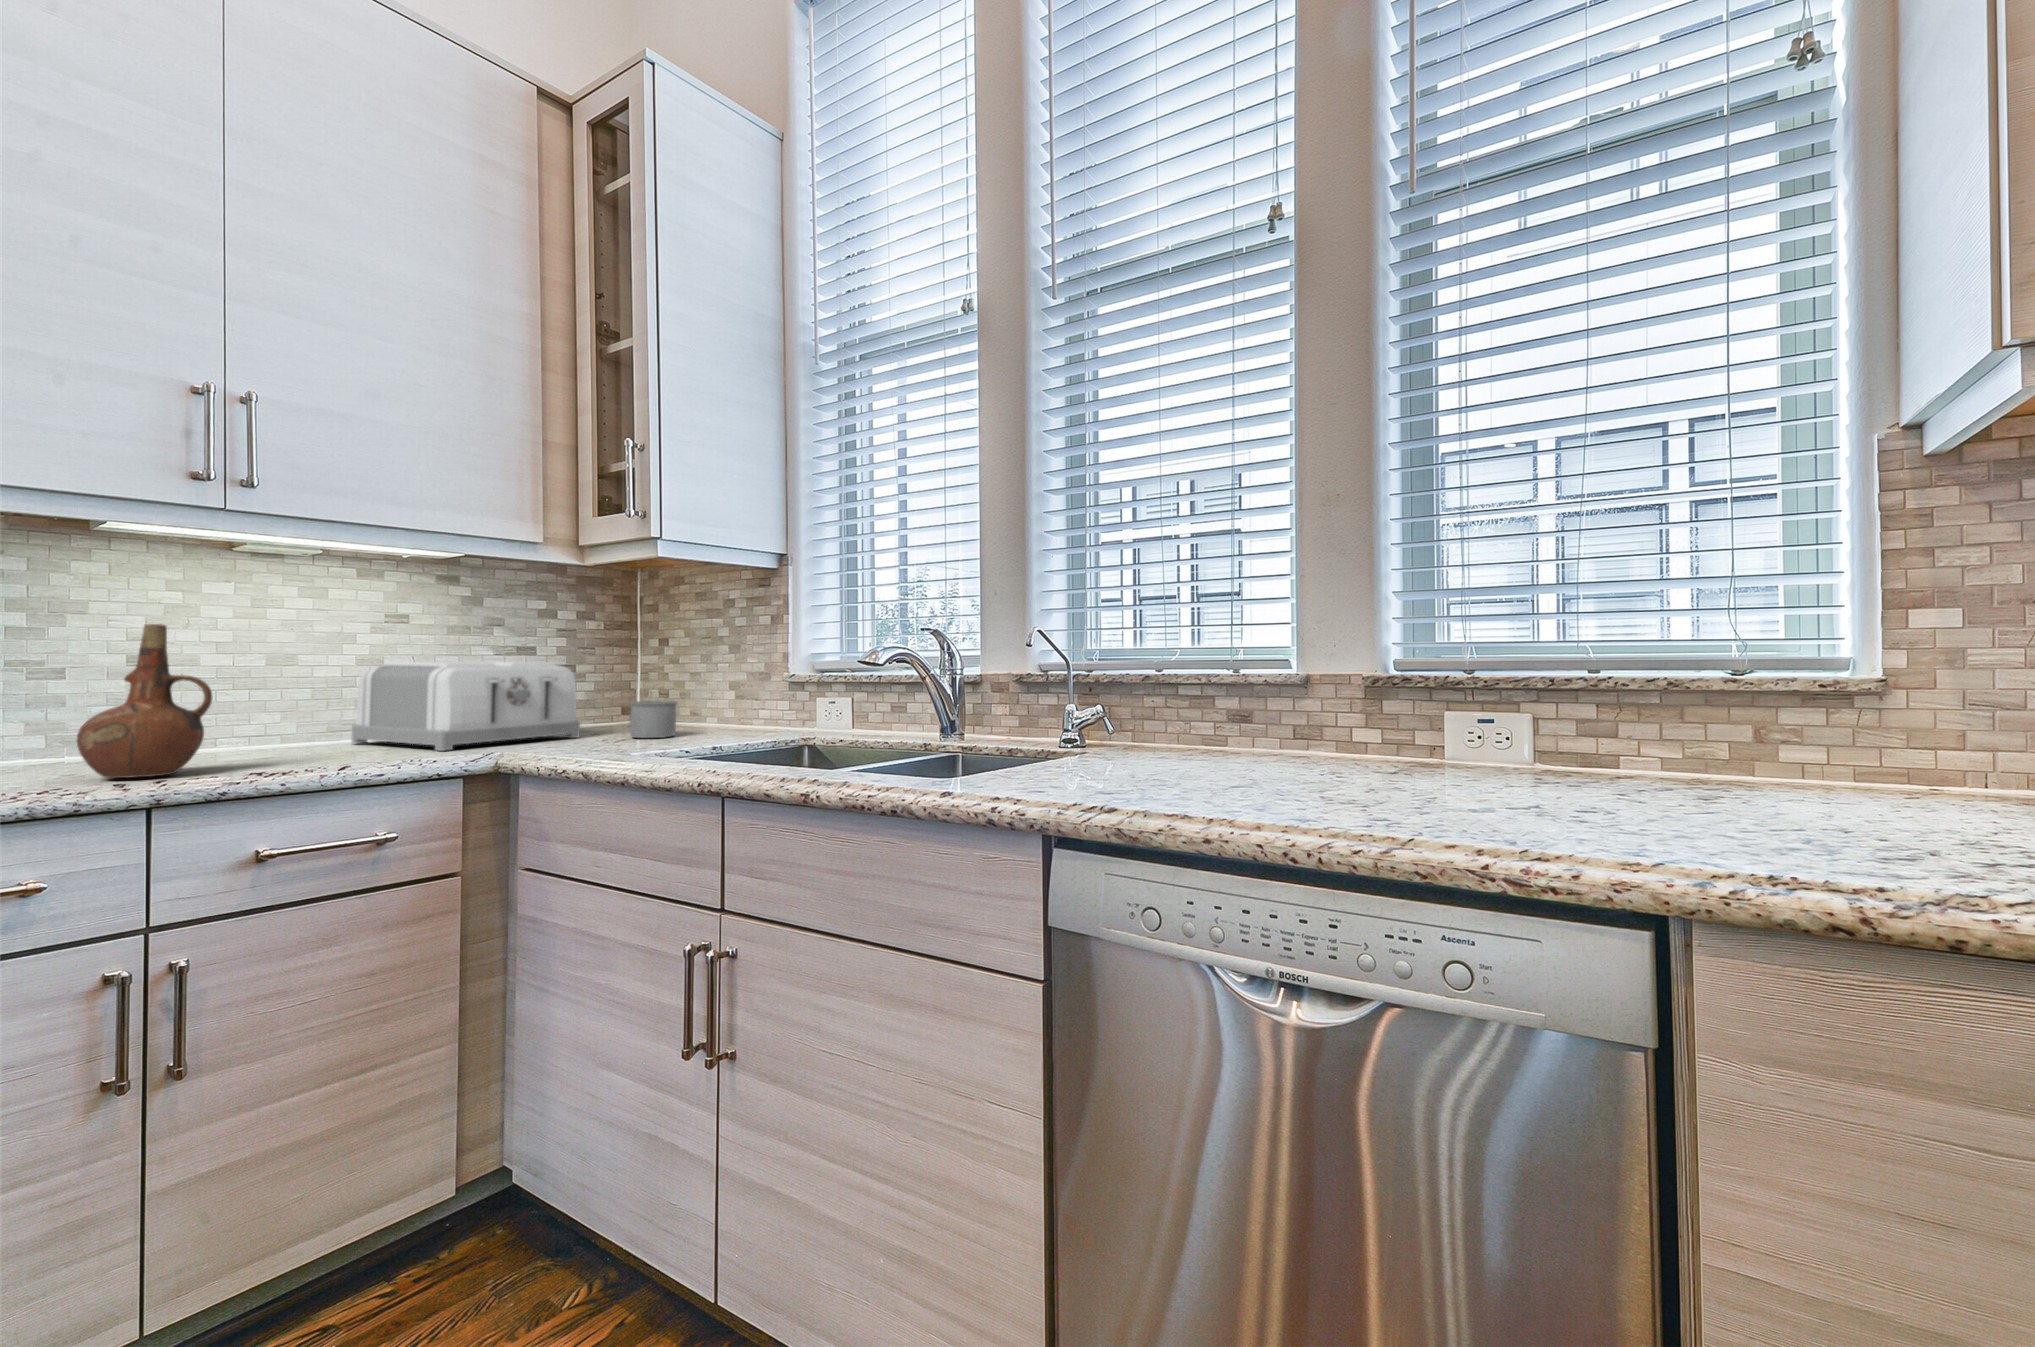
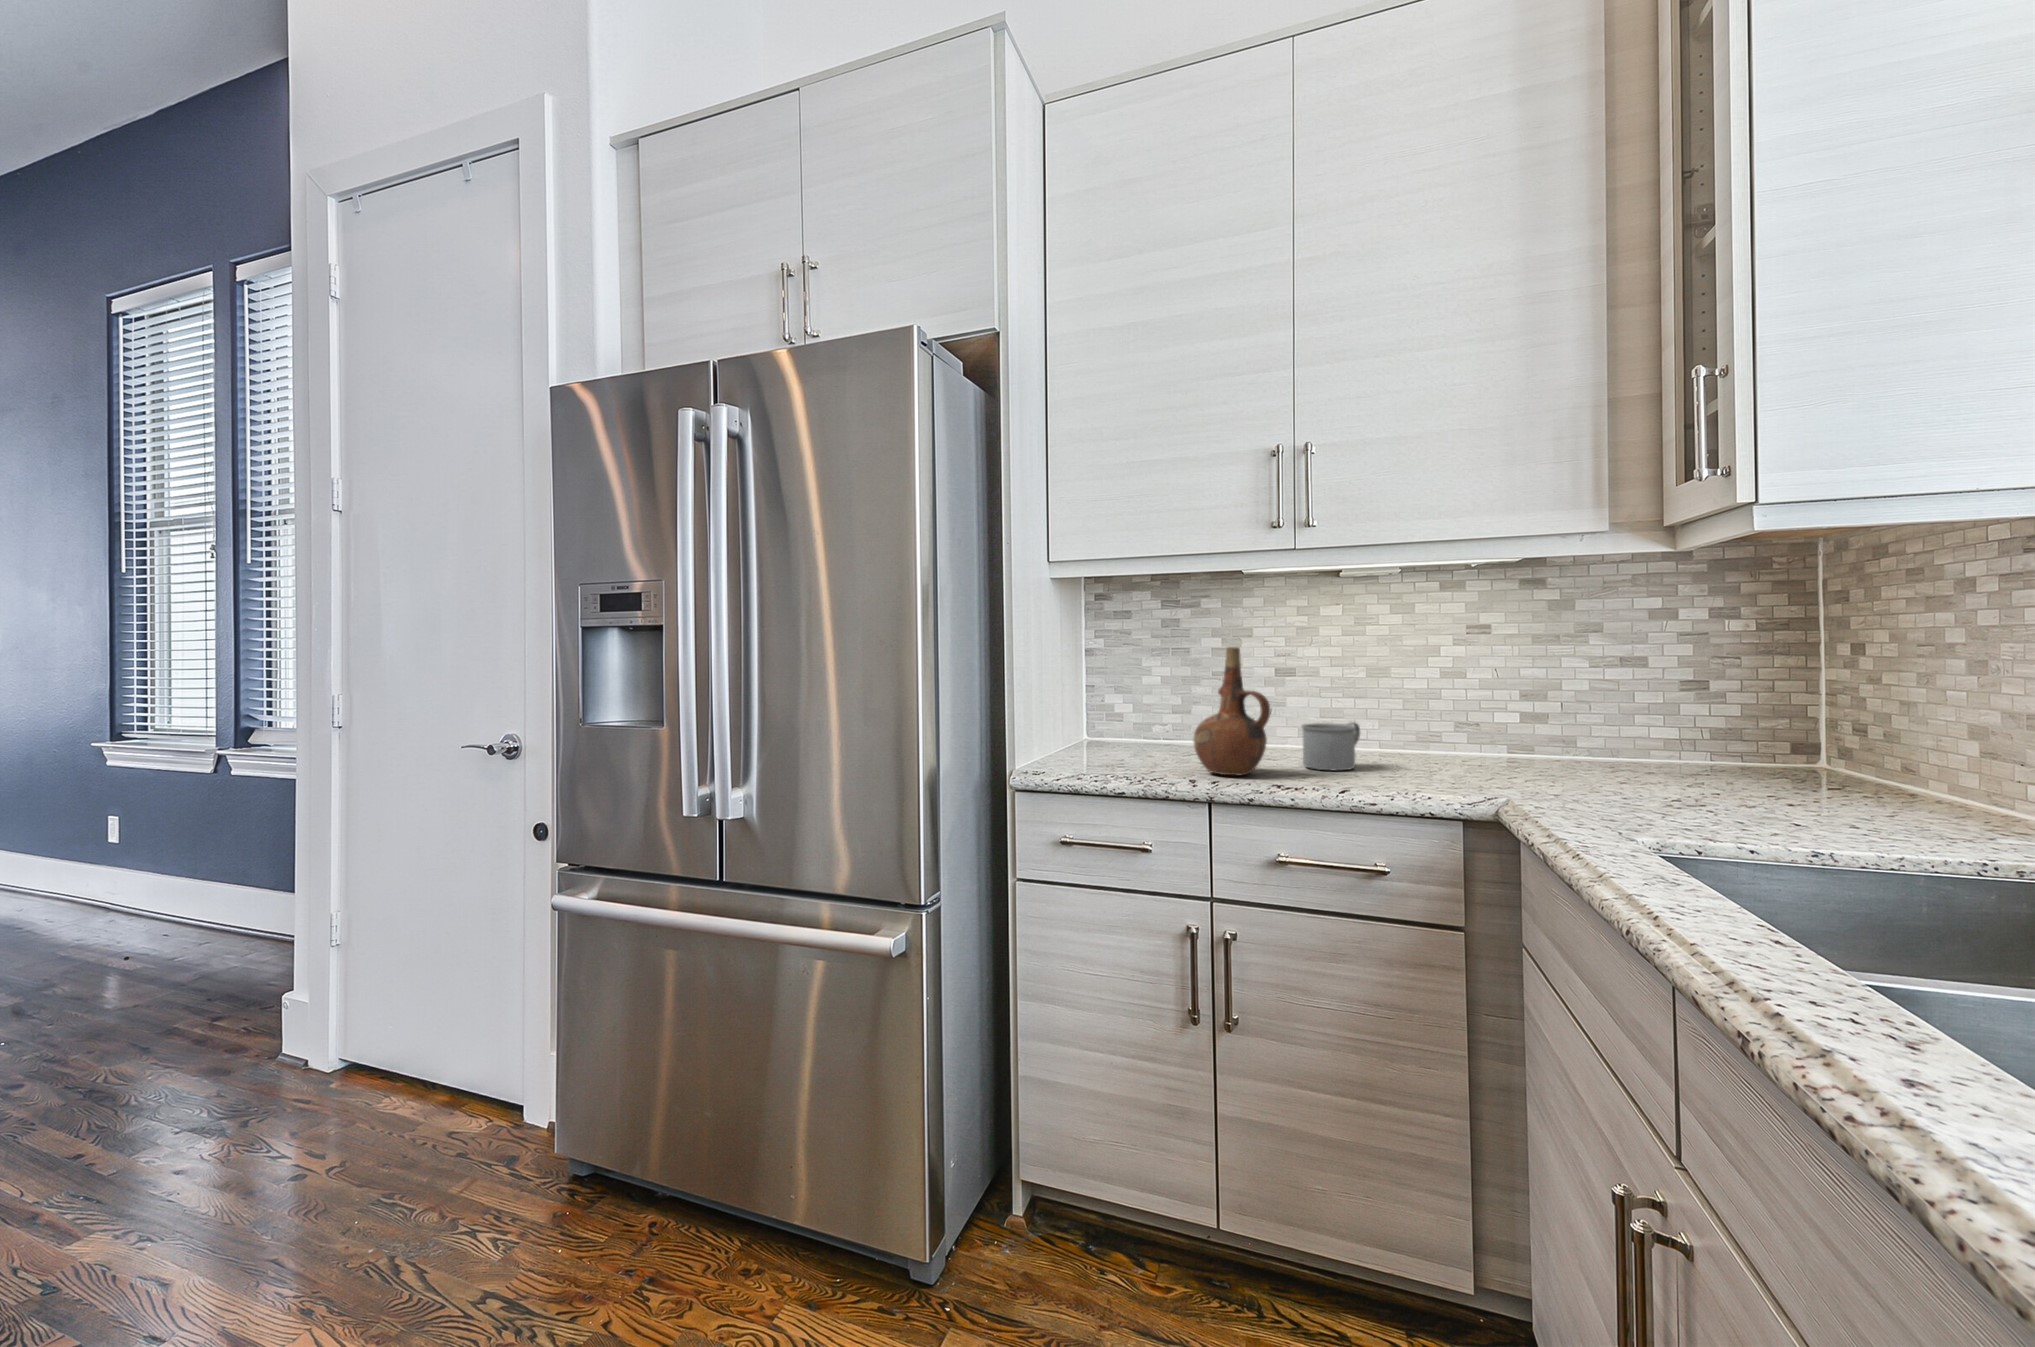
toaster: present [352,661,580,751] -> none [1429,676,1665,788]
mug: present [630,699,677,738] -> present [1301,722,1360,770]

